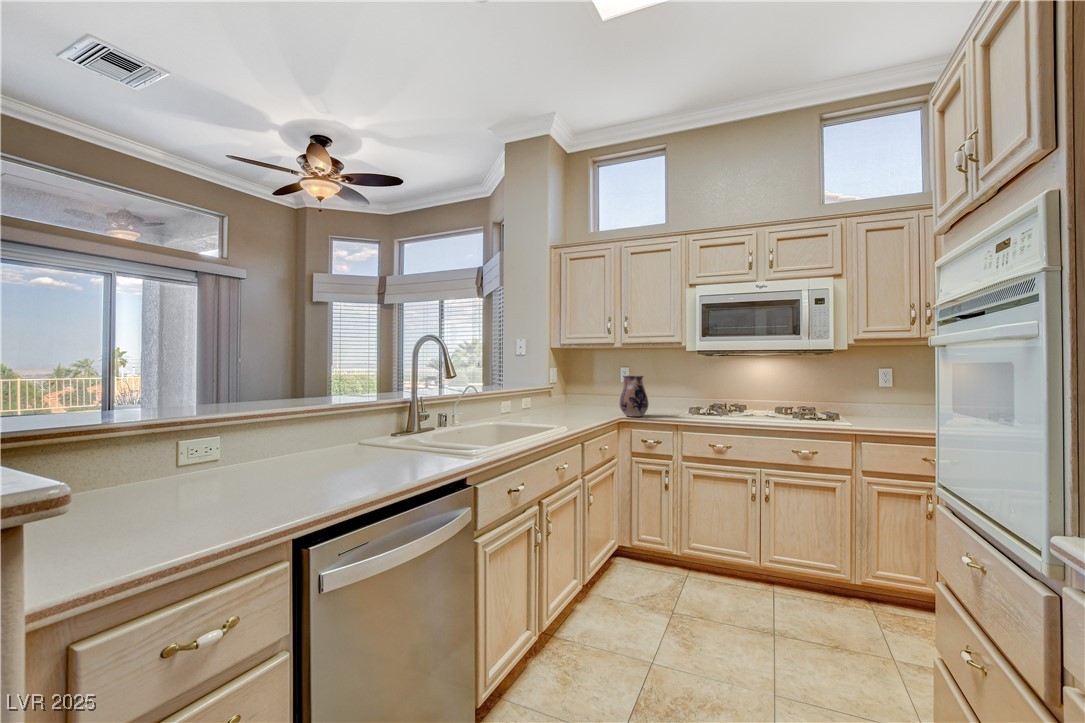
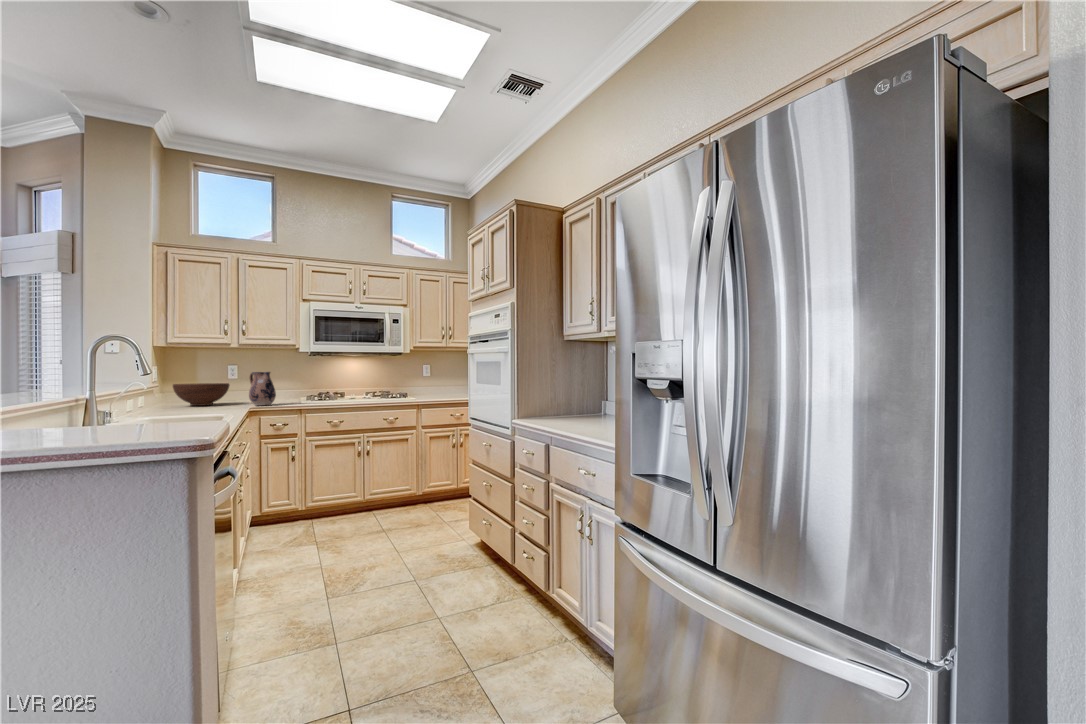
fruit bowl: none [561,385,611,410] -> present [173,383,230,406]

